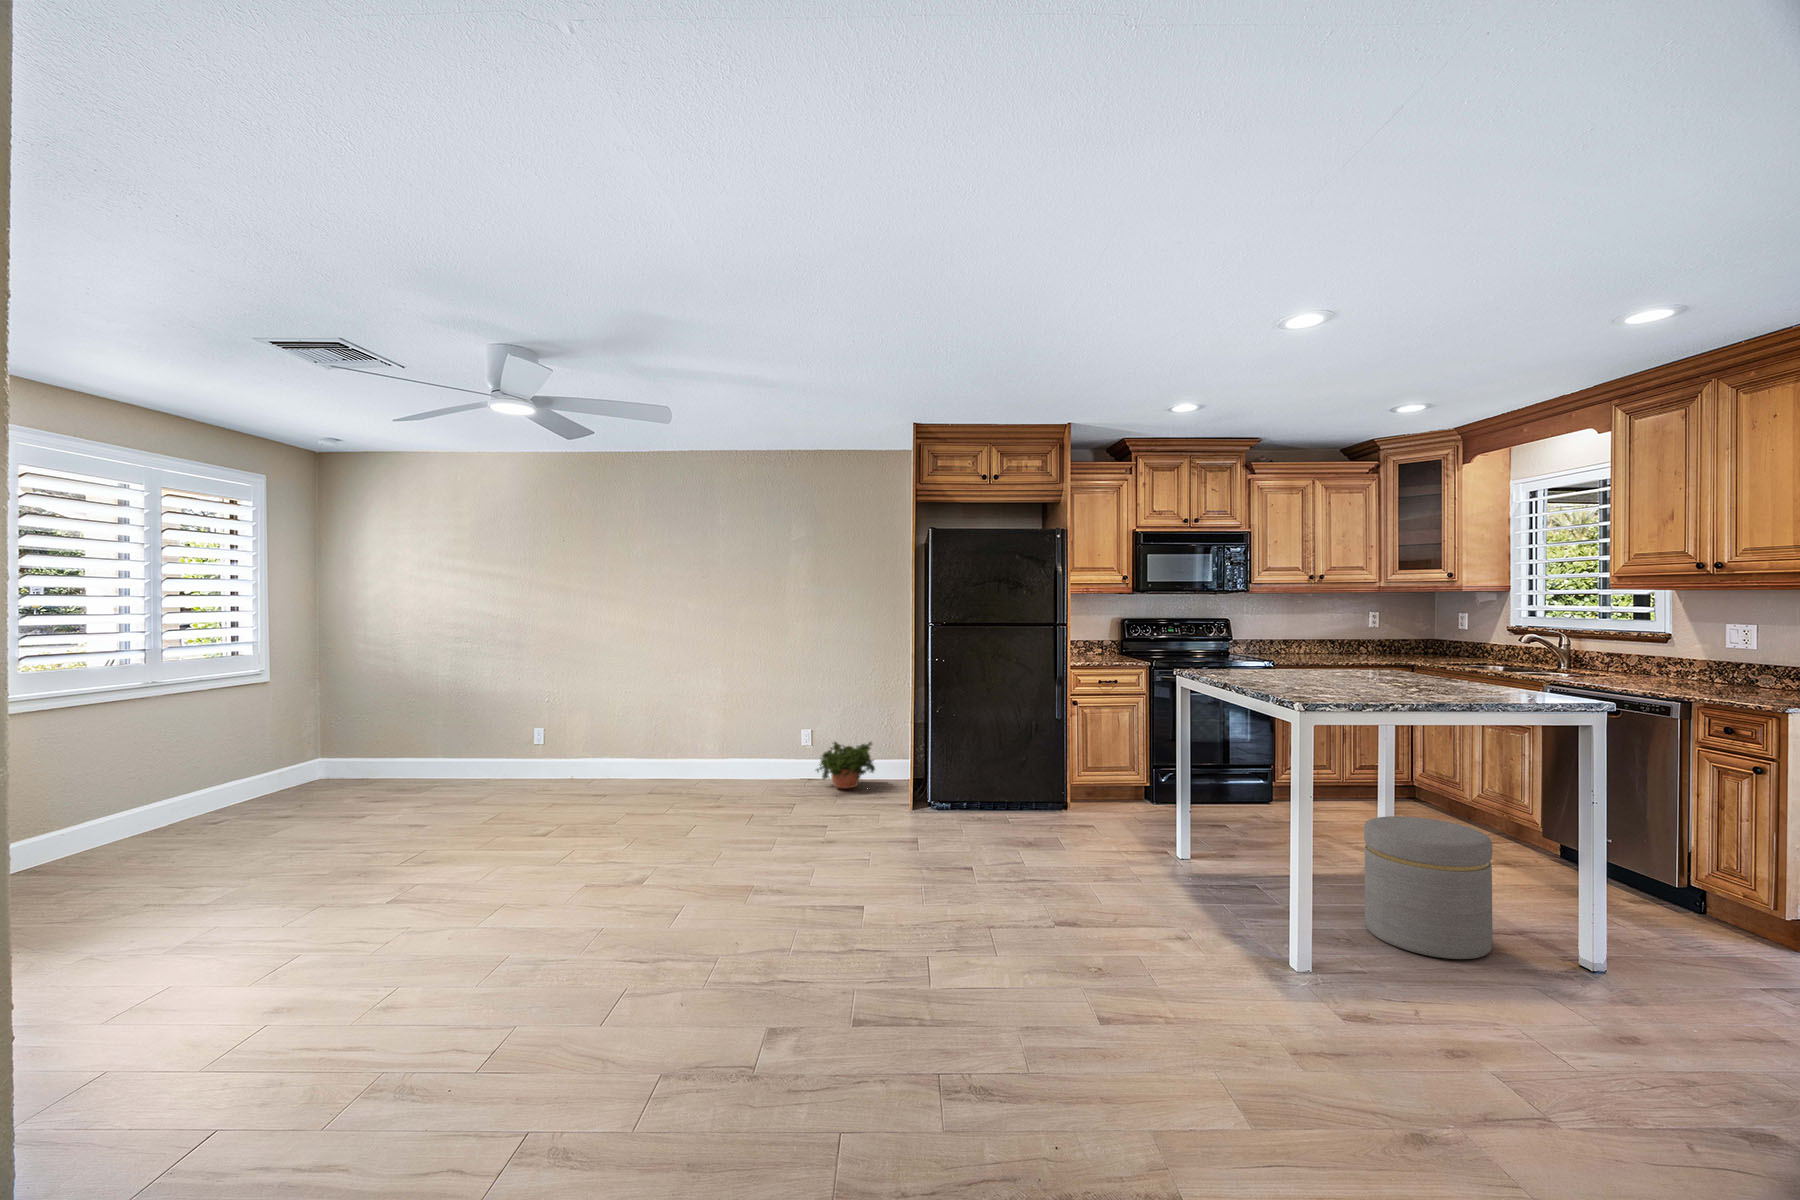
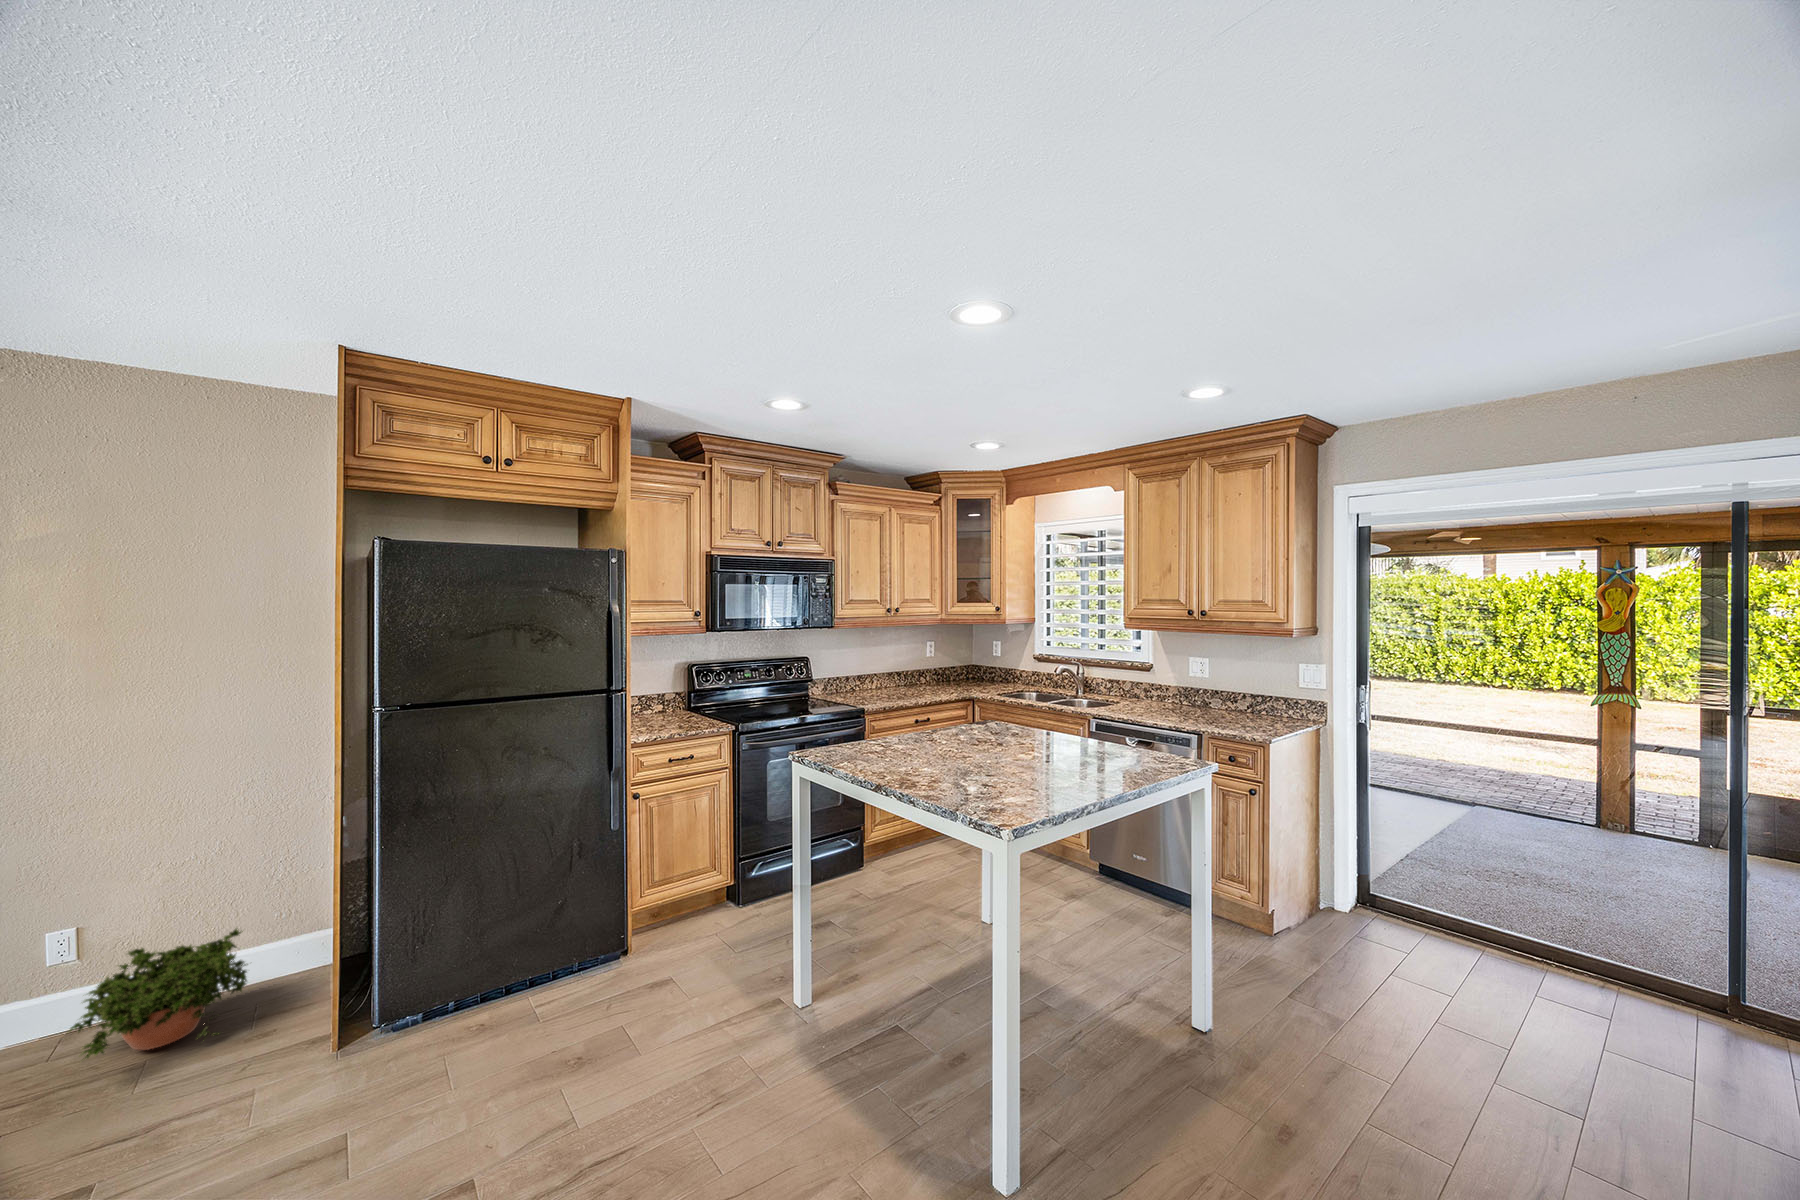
ottoman: present [1364,816,1492,959] -> none [1082,926,1224,1140]

